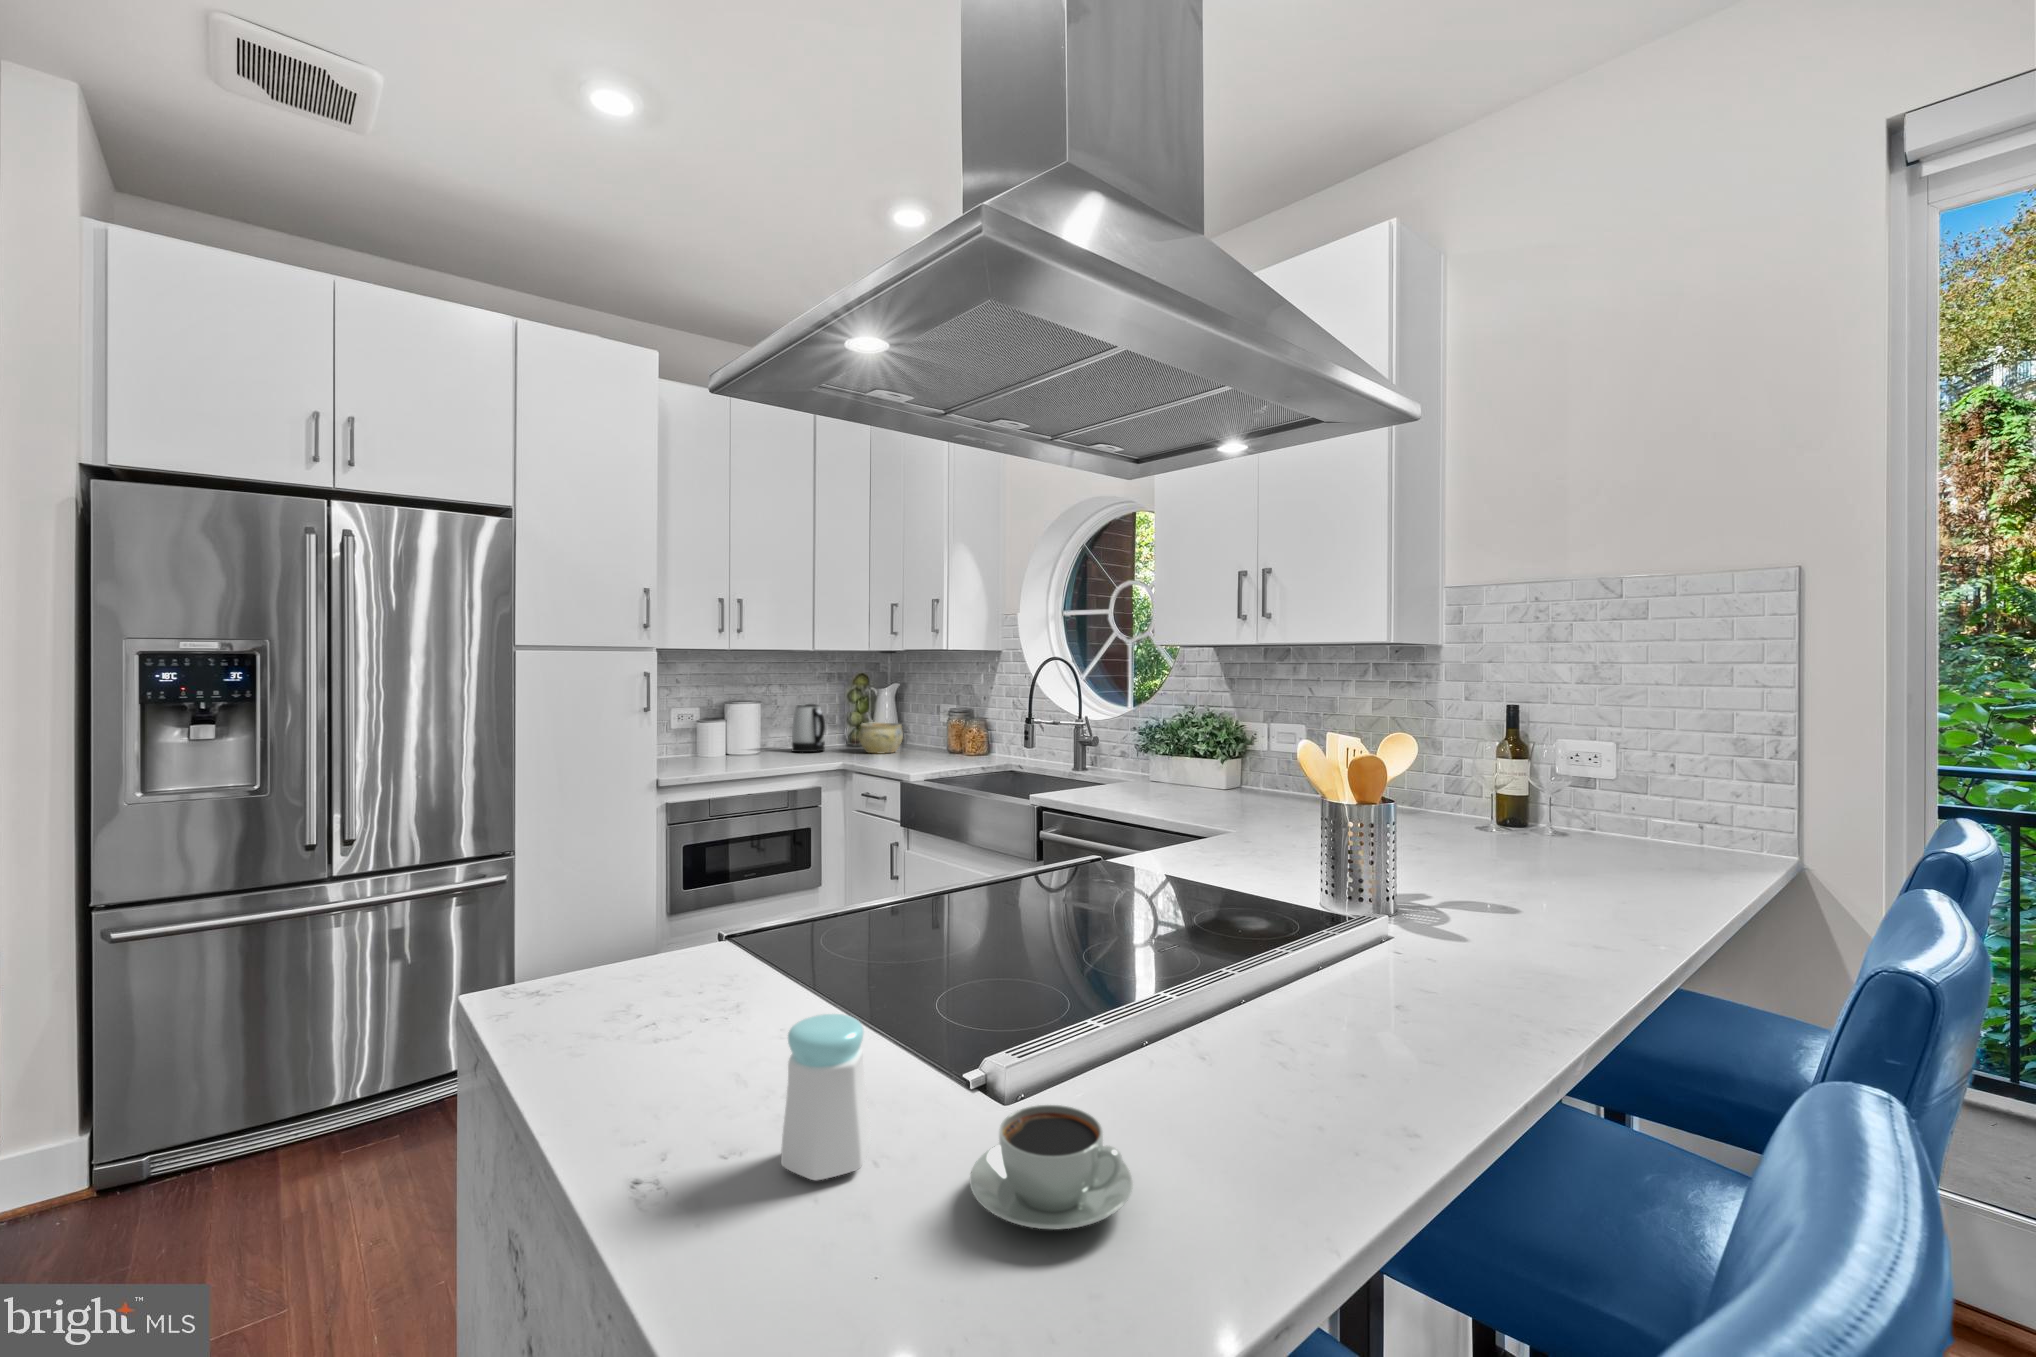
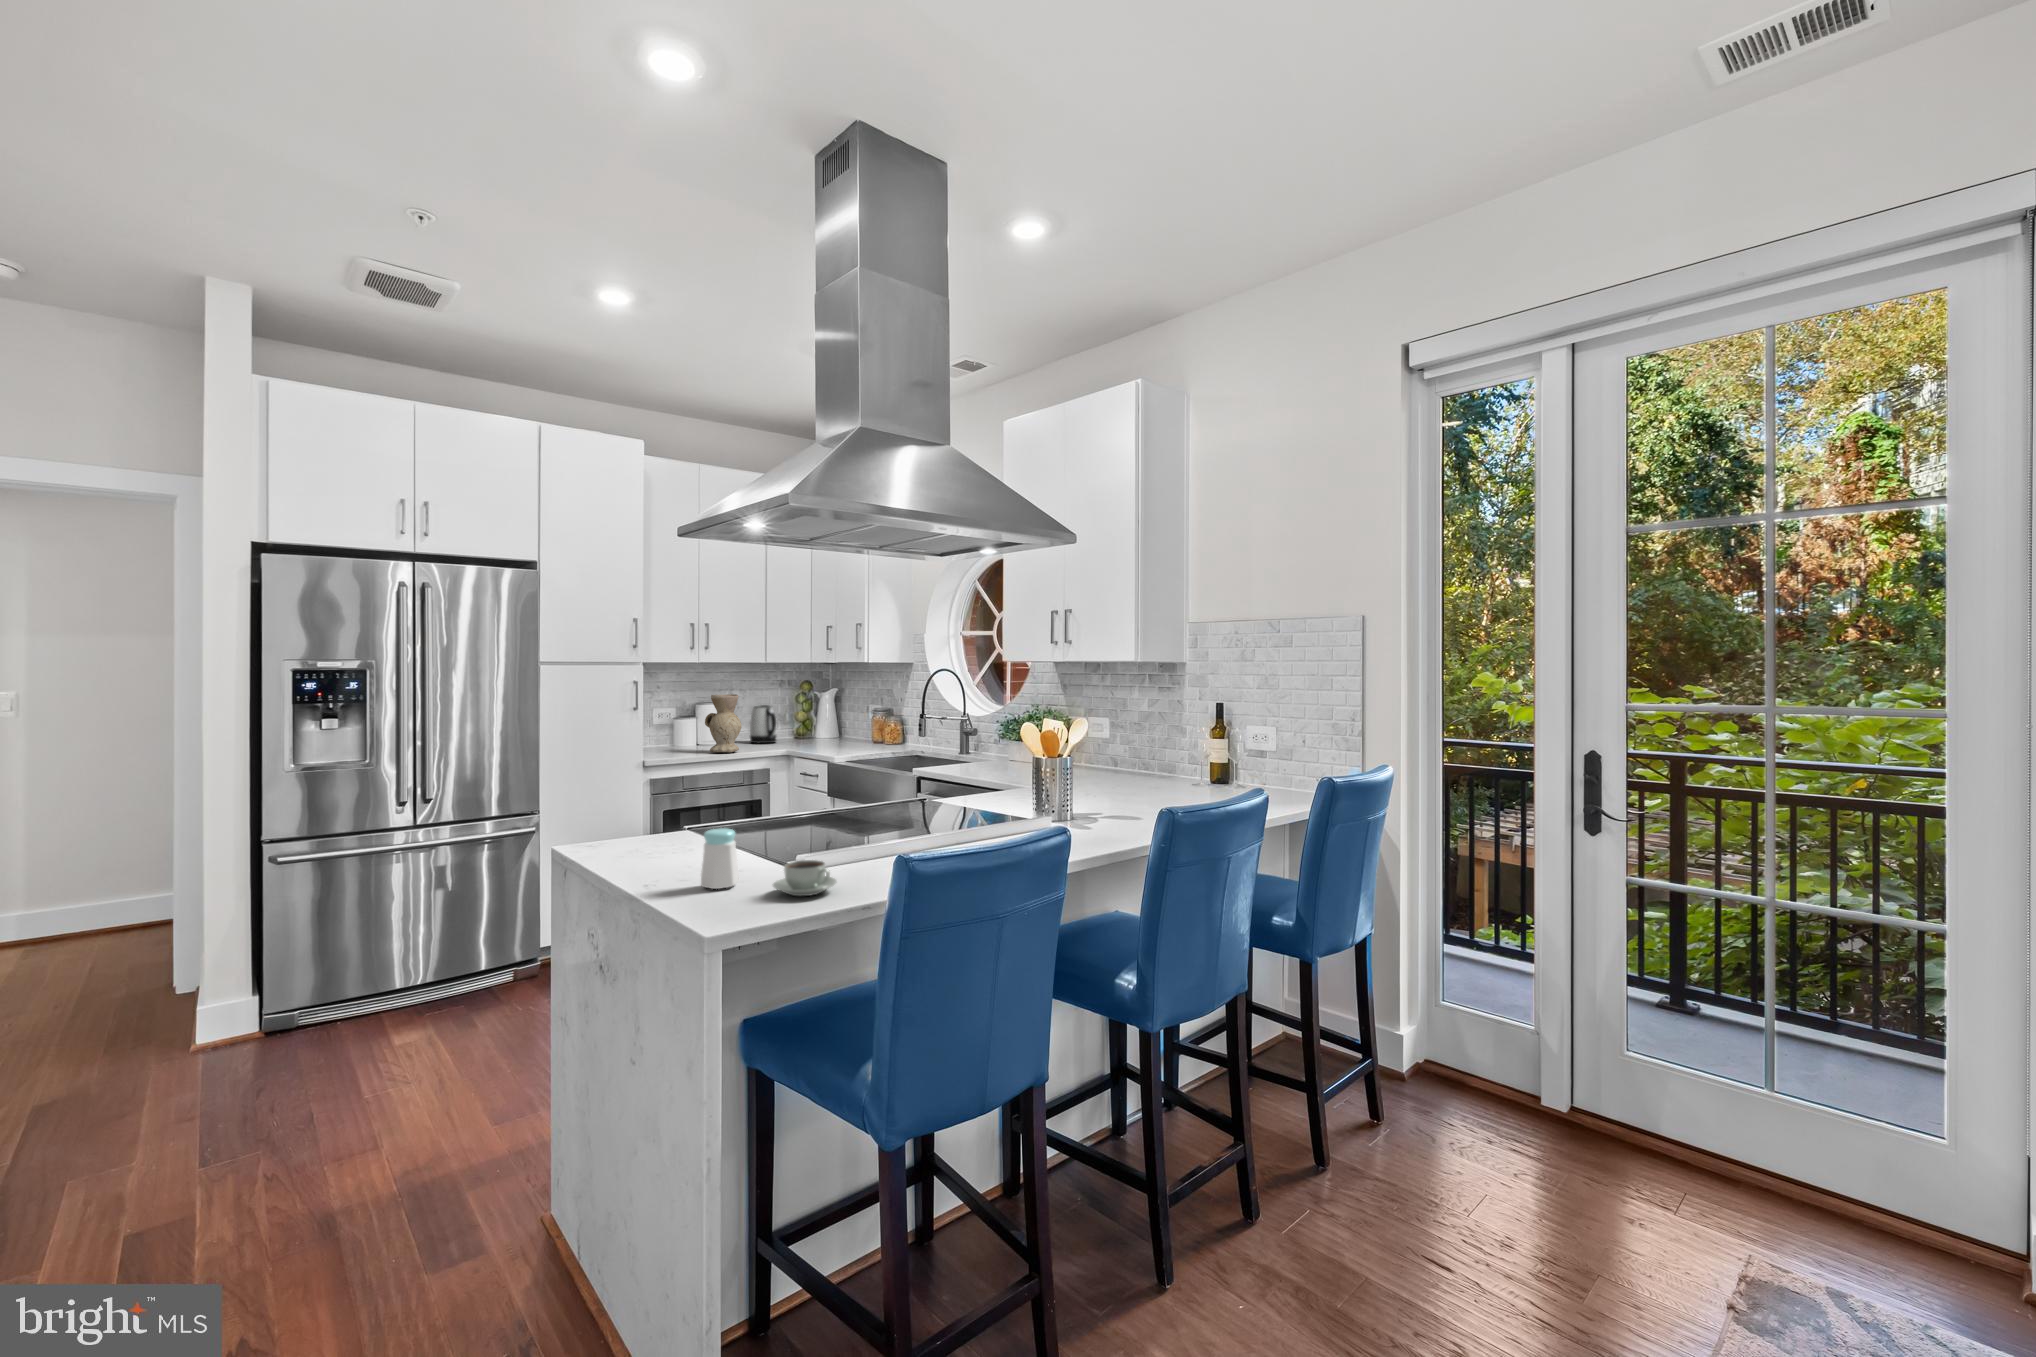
vase: none [737,690,784,766] -> present [705,694,741,752]
ceramic bowl: present [859,722,903,753] -> none [803,720,838,744]

